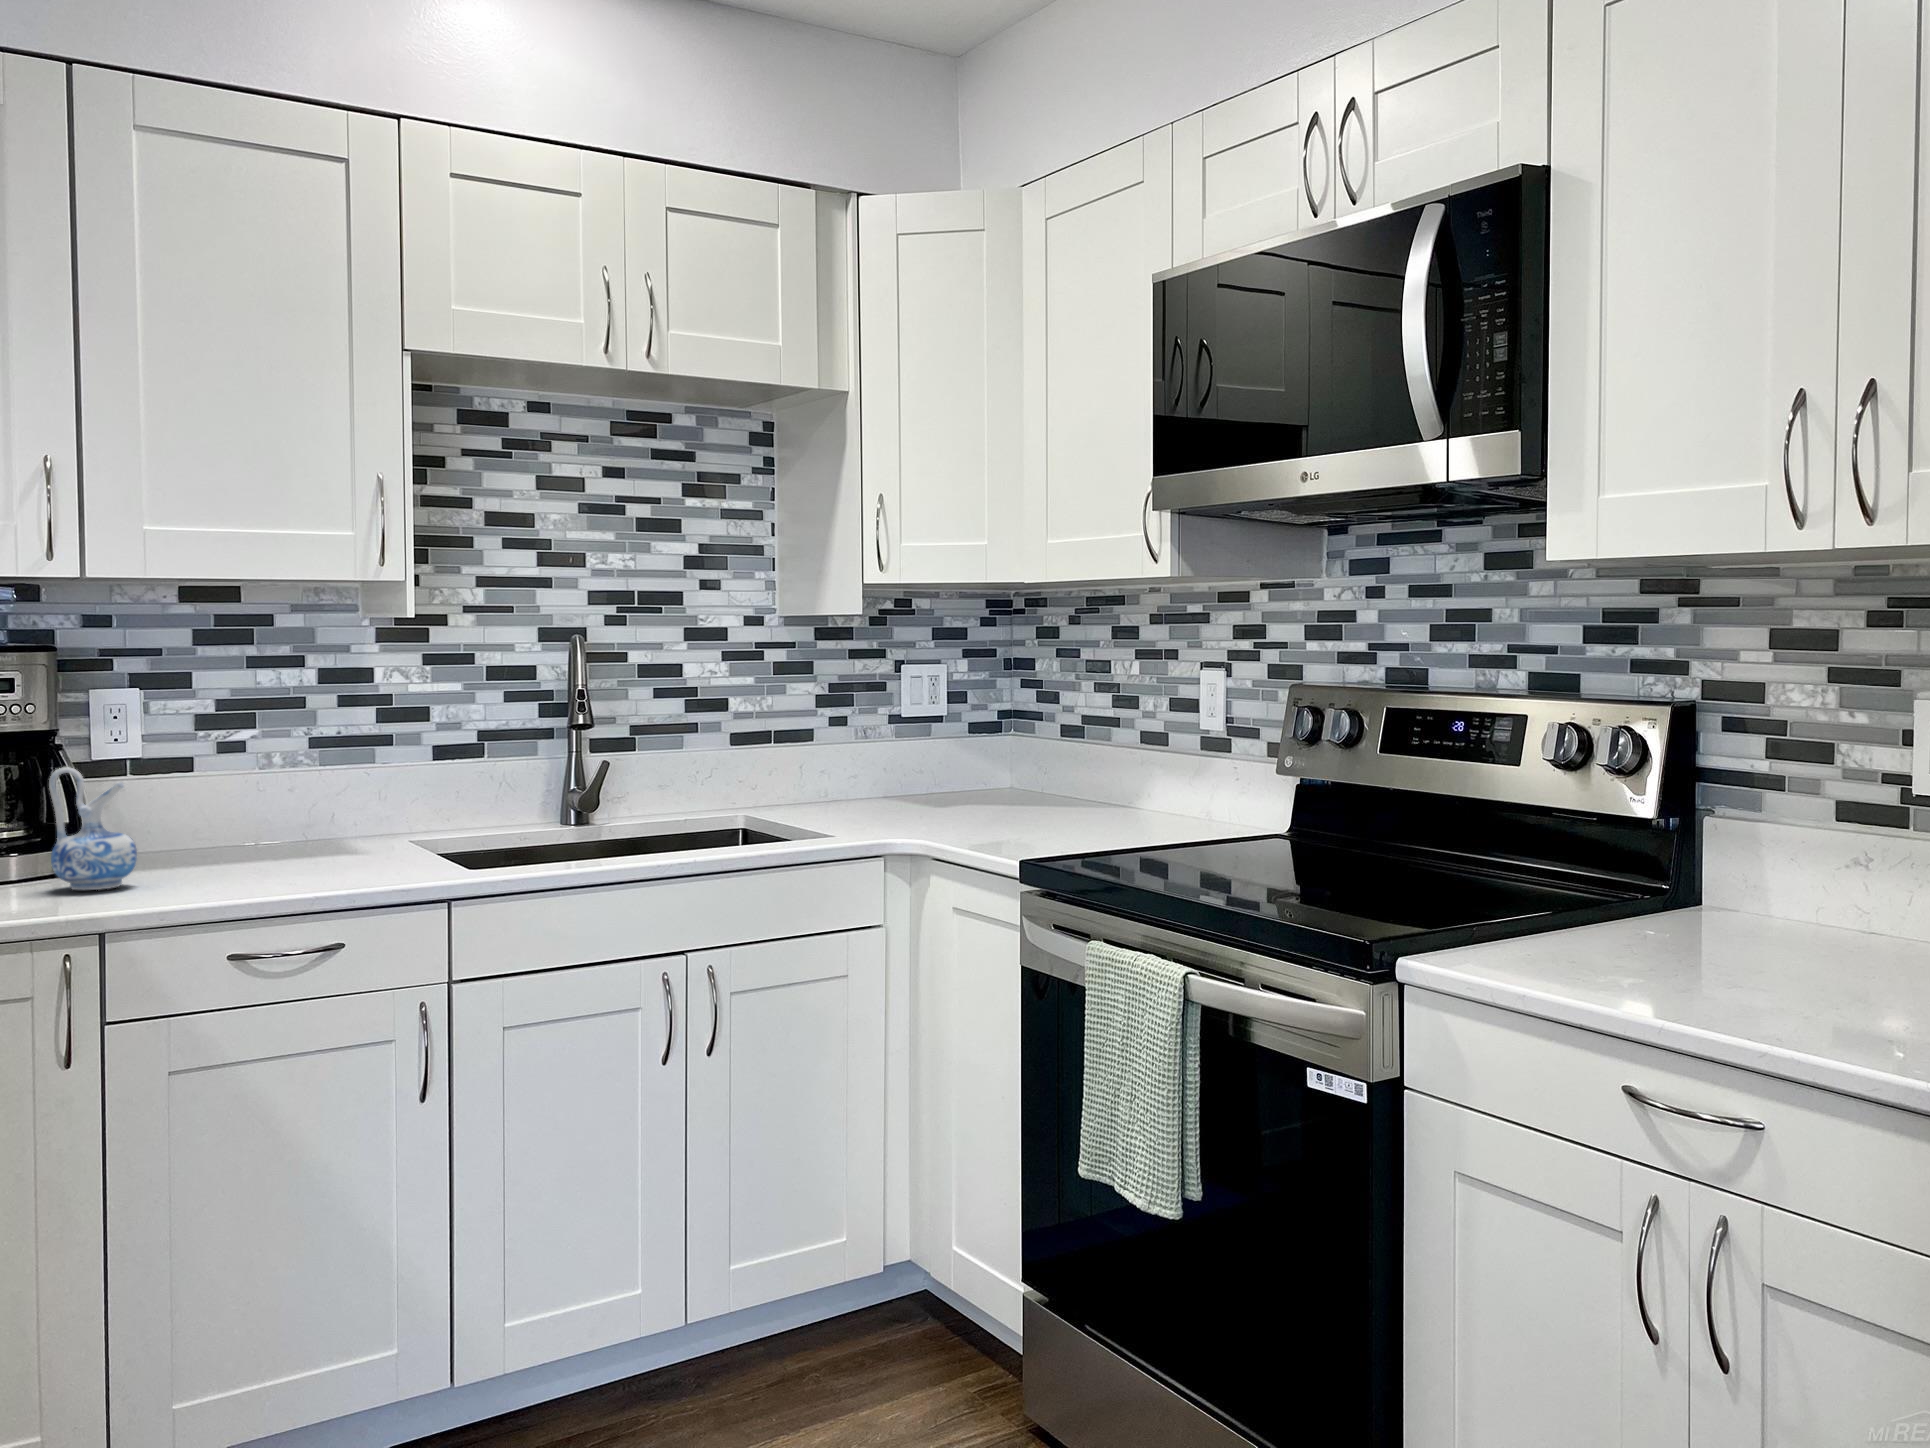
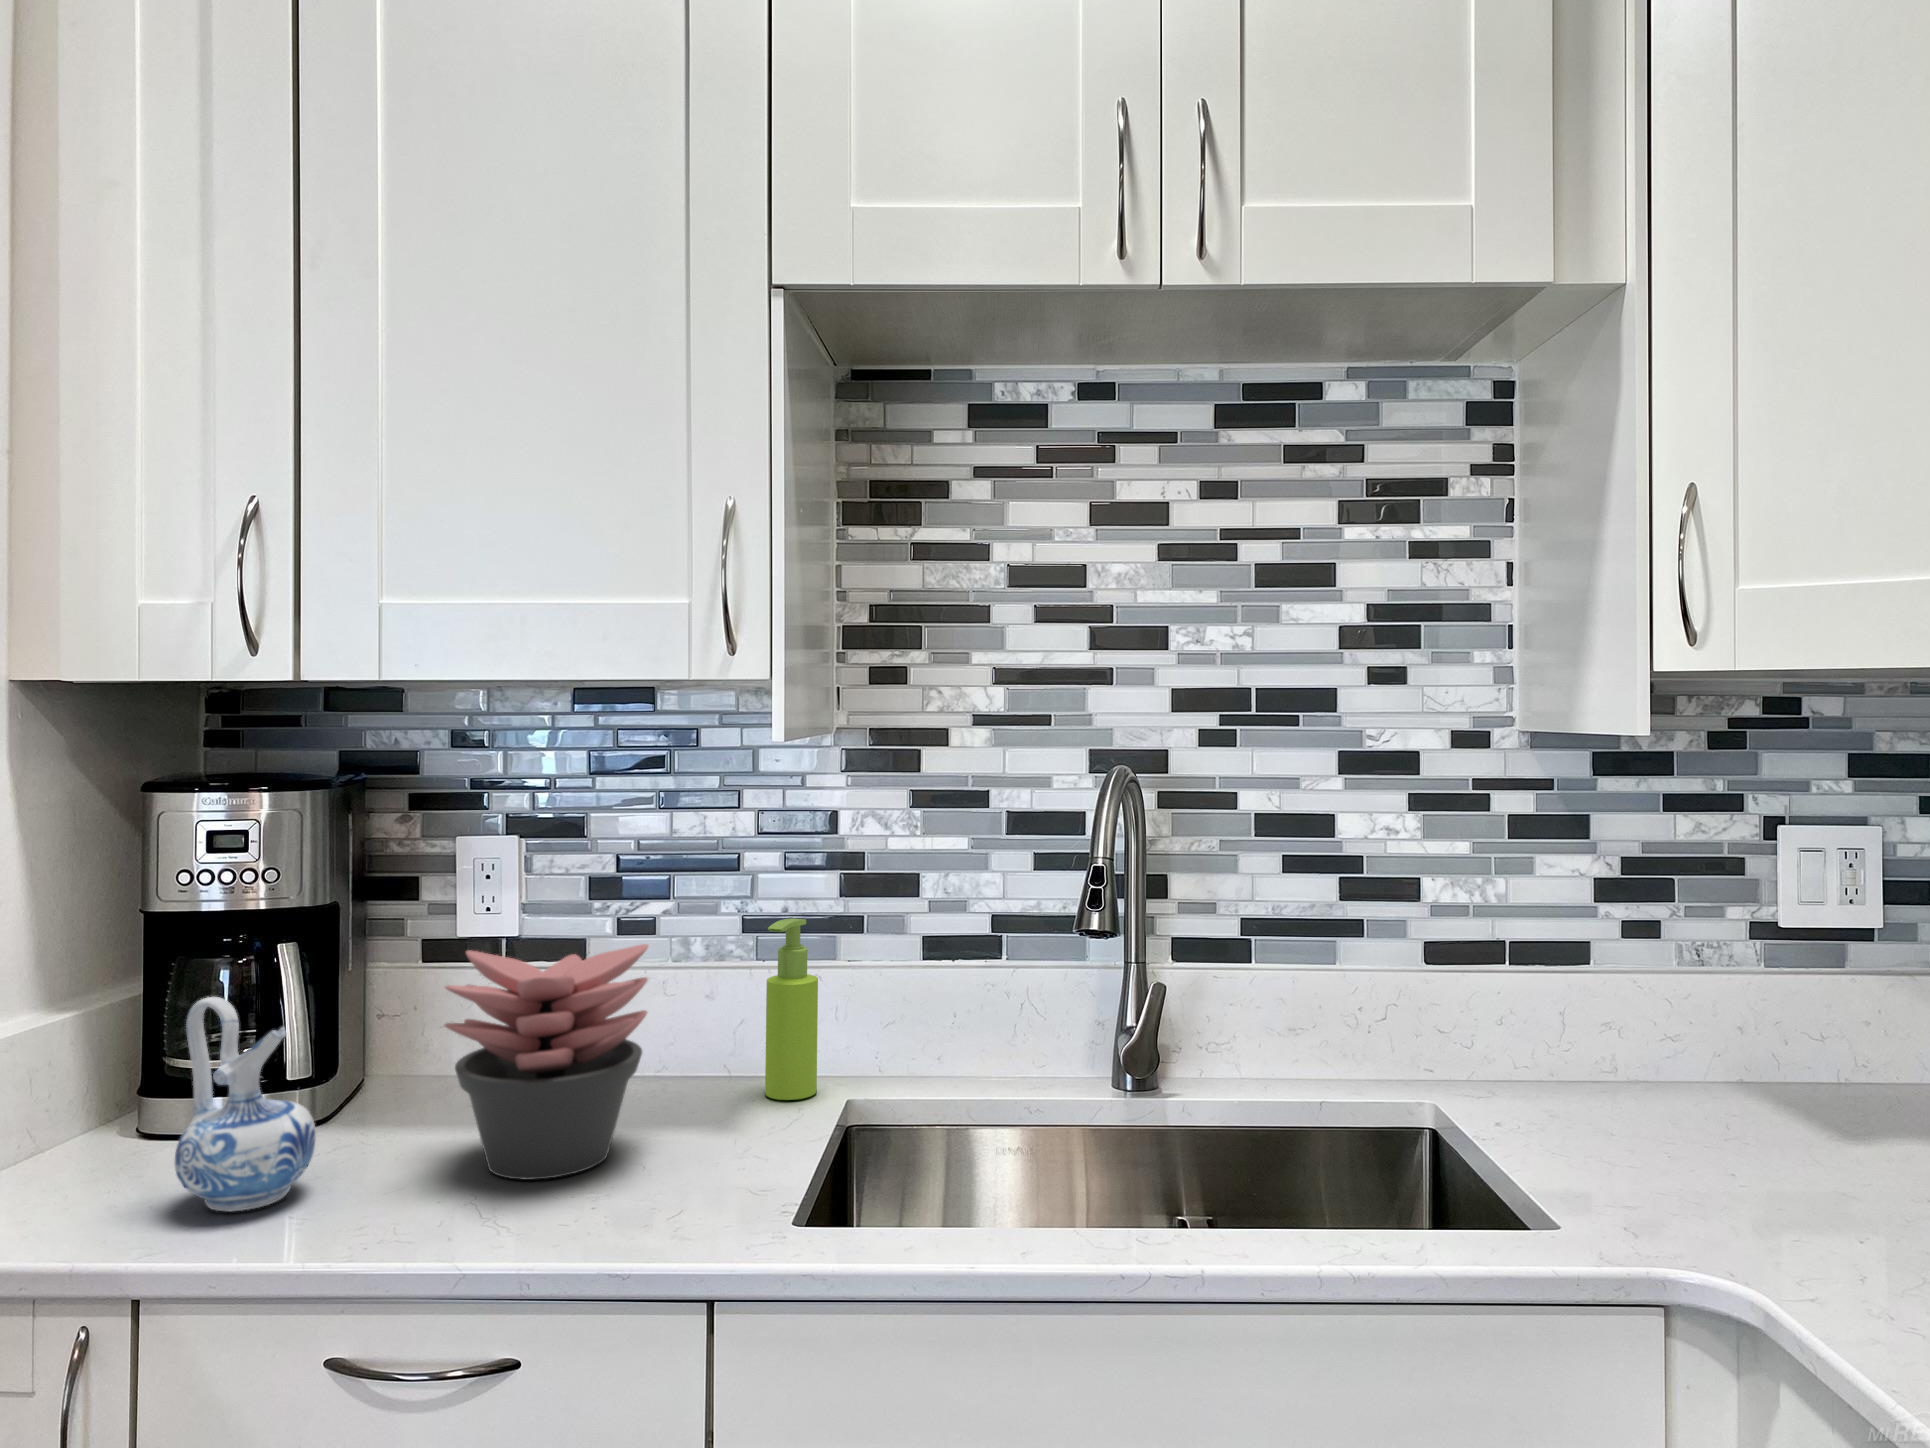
soap dispenser: none [341,735,377,846] -> present [765,919,818,1100]
succulent plant: none [185,742,322,872] -> present [445,944,648,1180]

